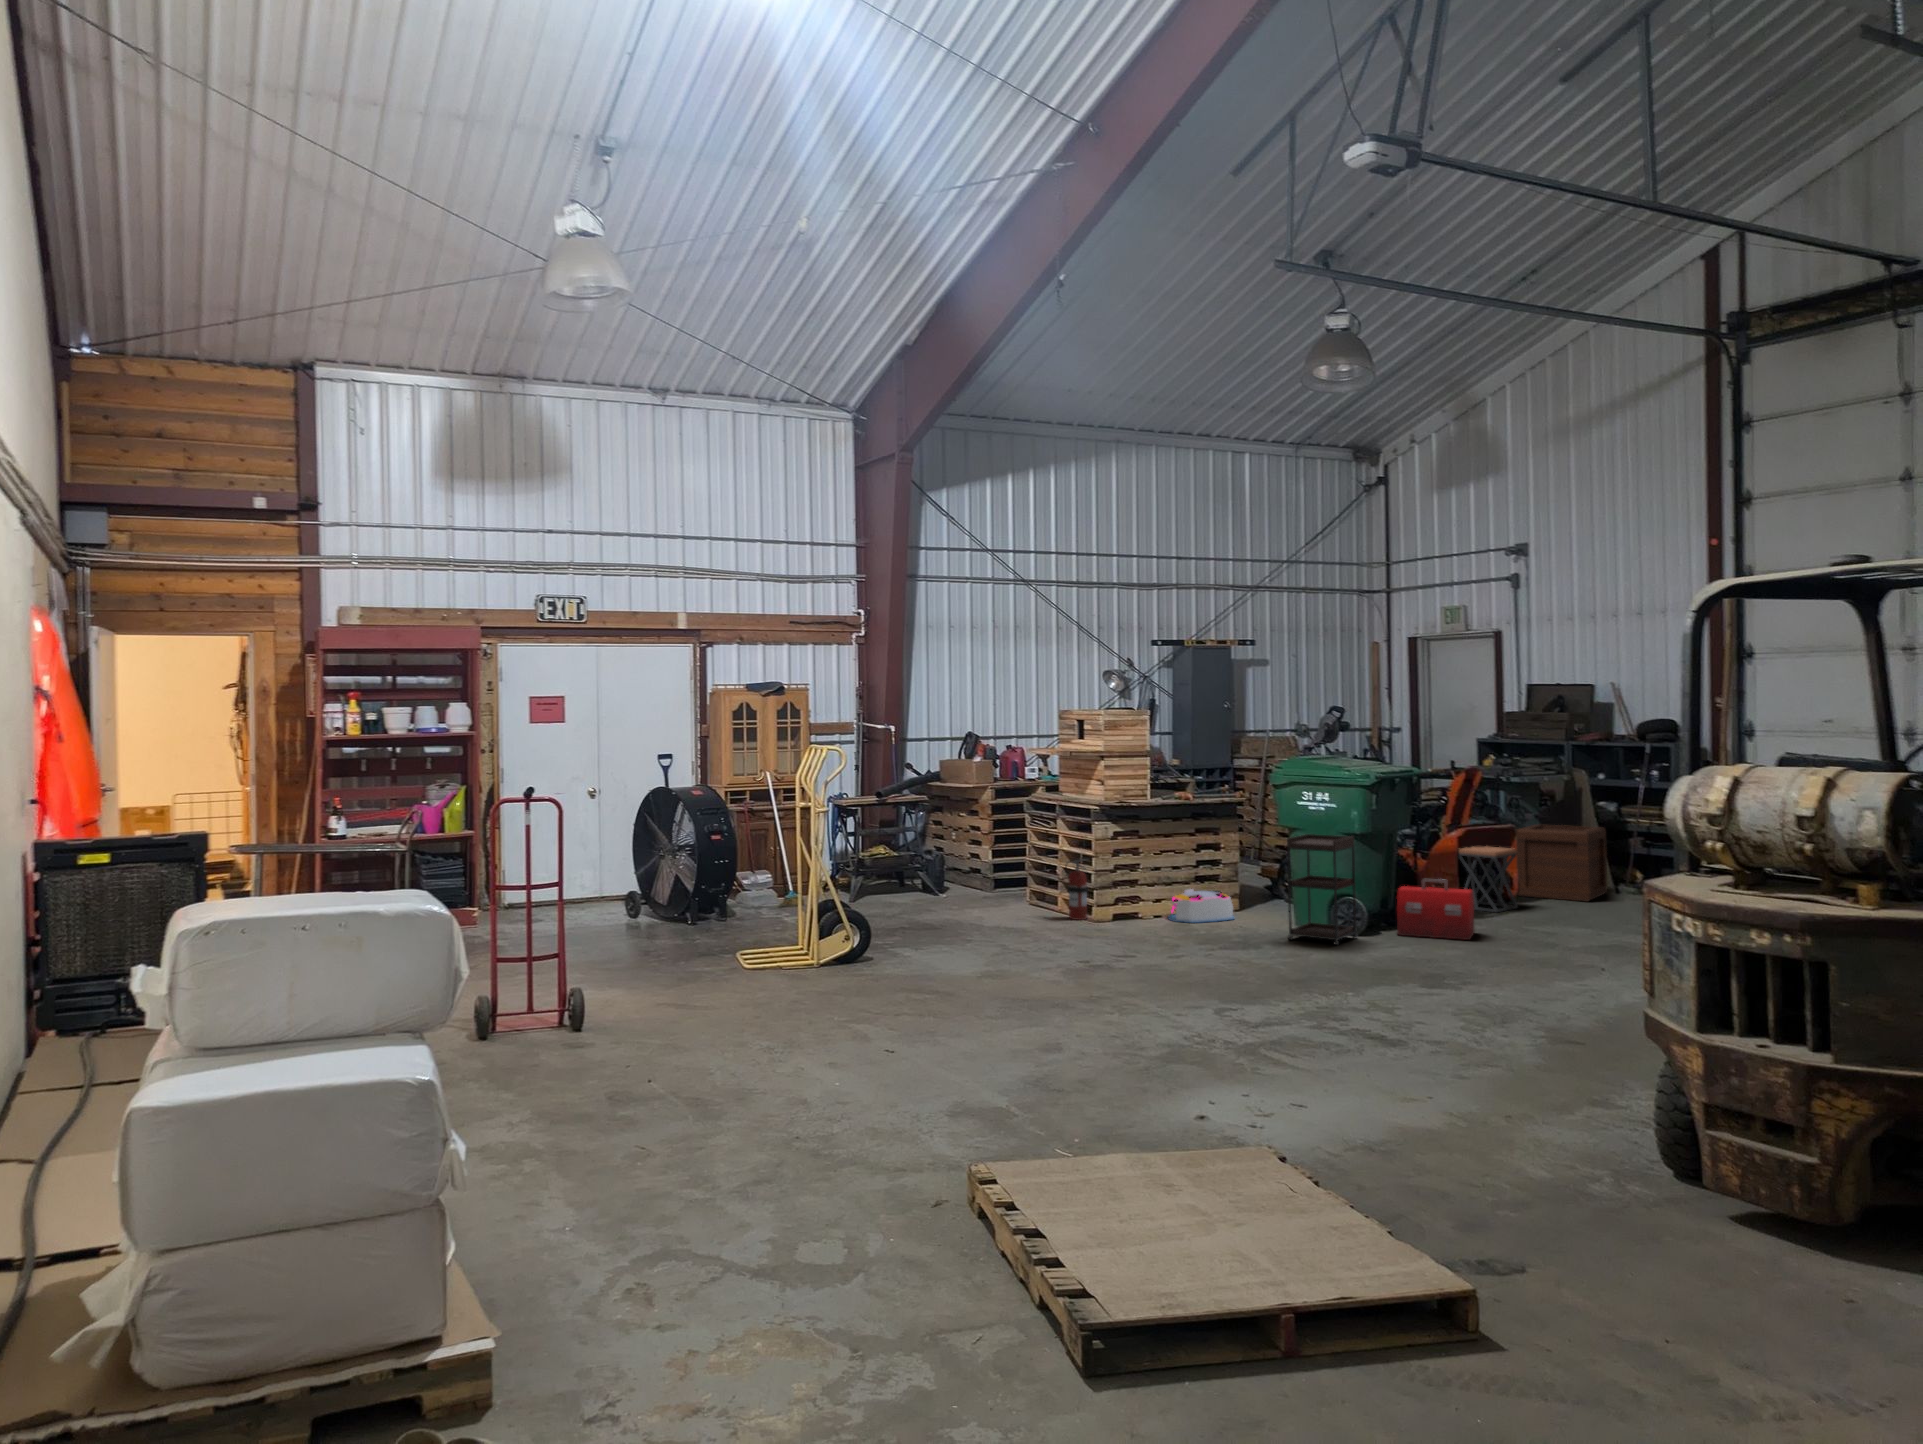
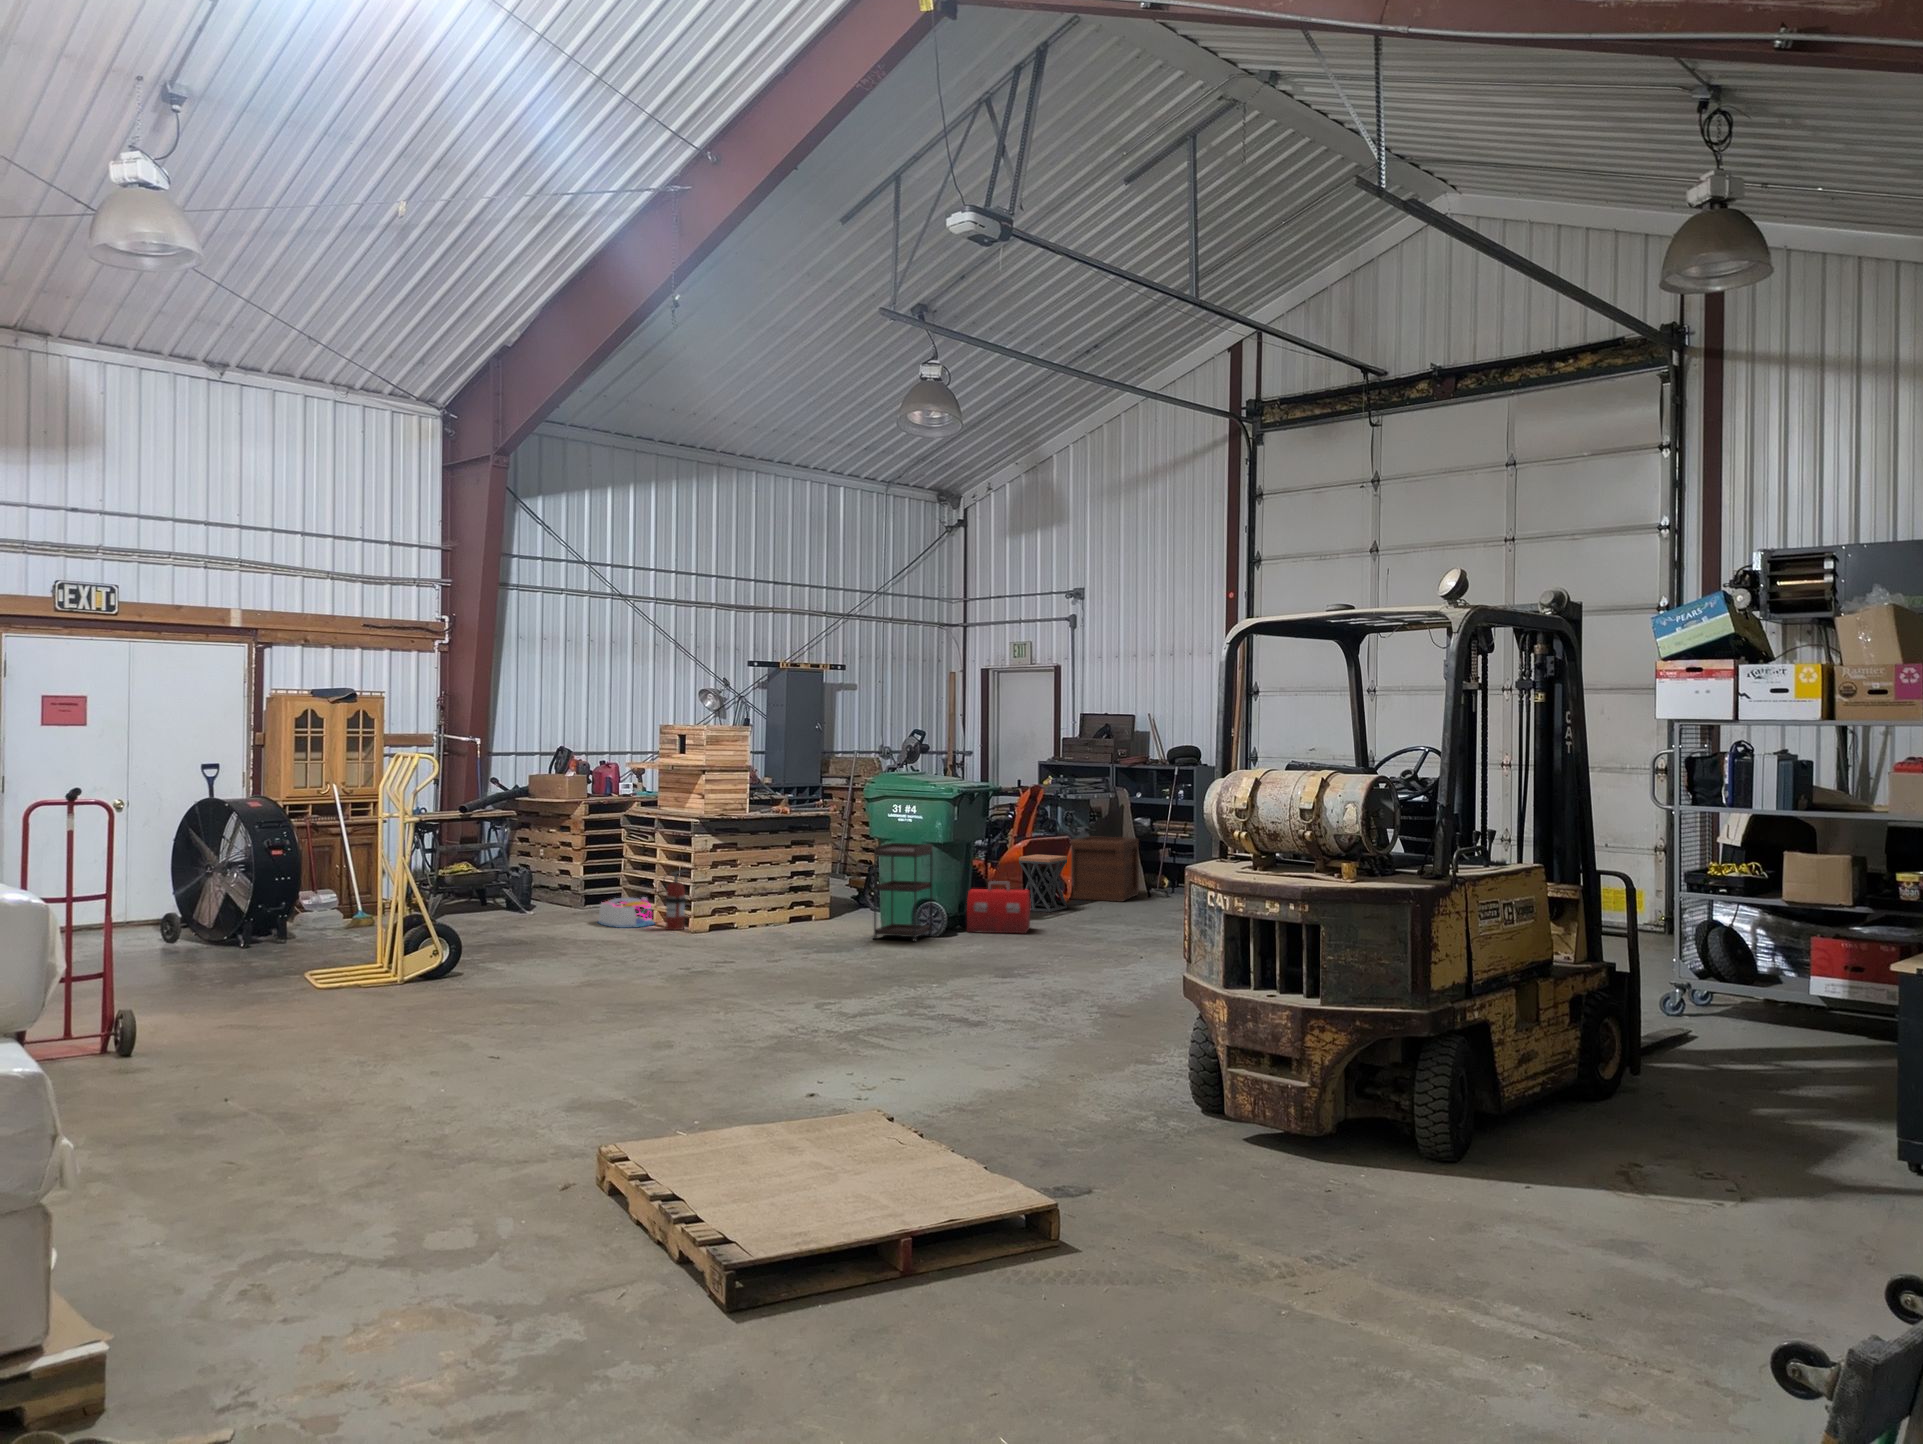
storage bin: present [1169,889,1234,923] -> present [598,897,655,928]

